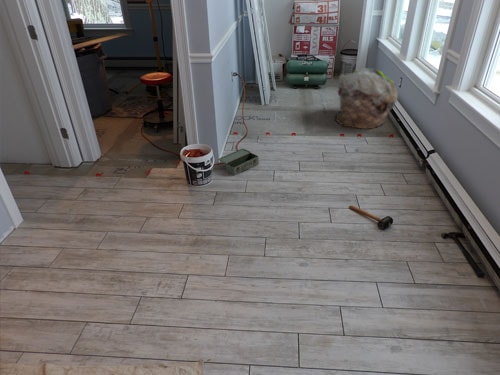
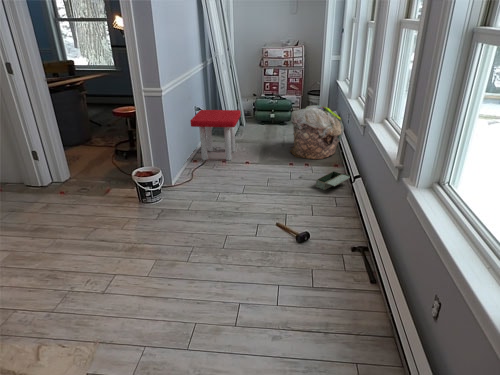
stool: none [231,75,282,132] -> present [191,110,241,161]
toolbox: present [218,149,259,175] -> present [316,171,350,190]

